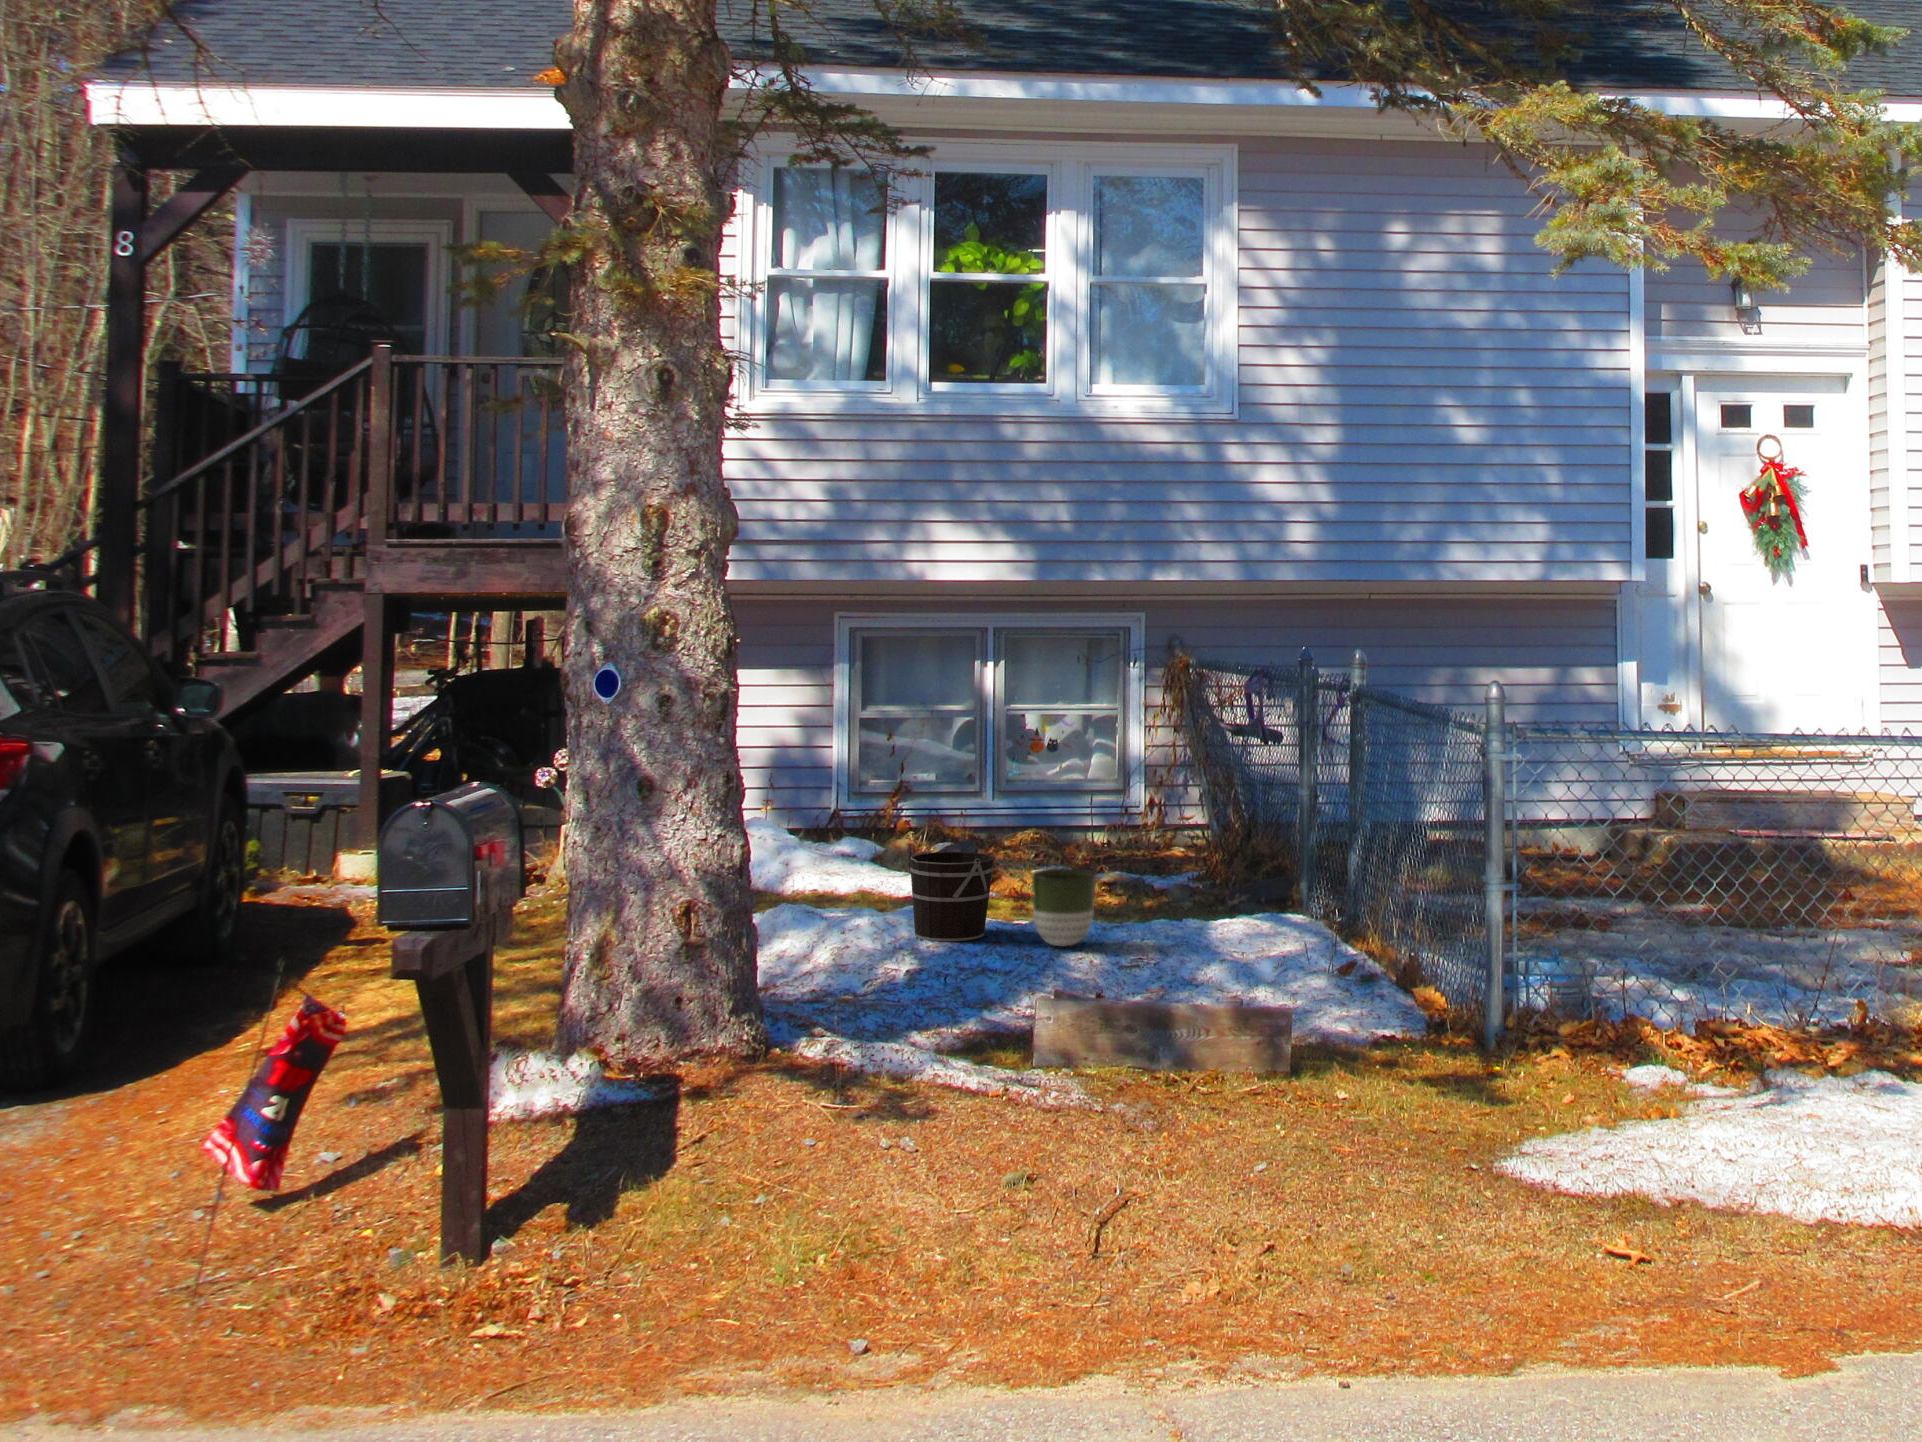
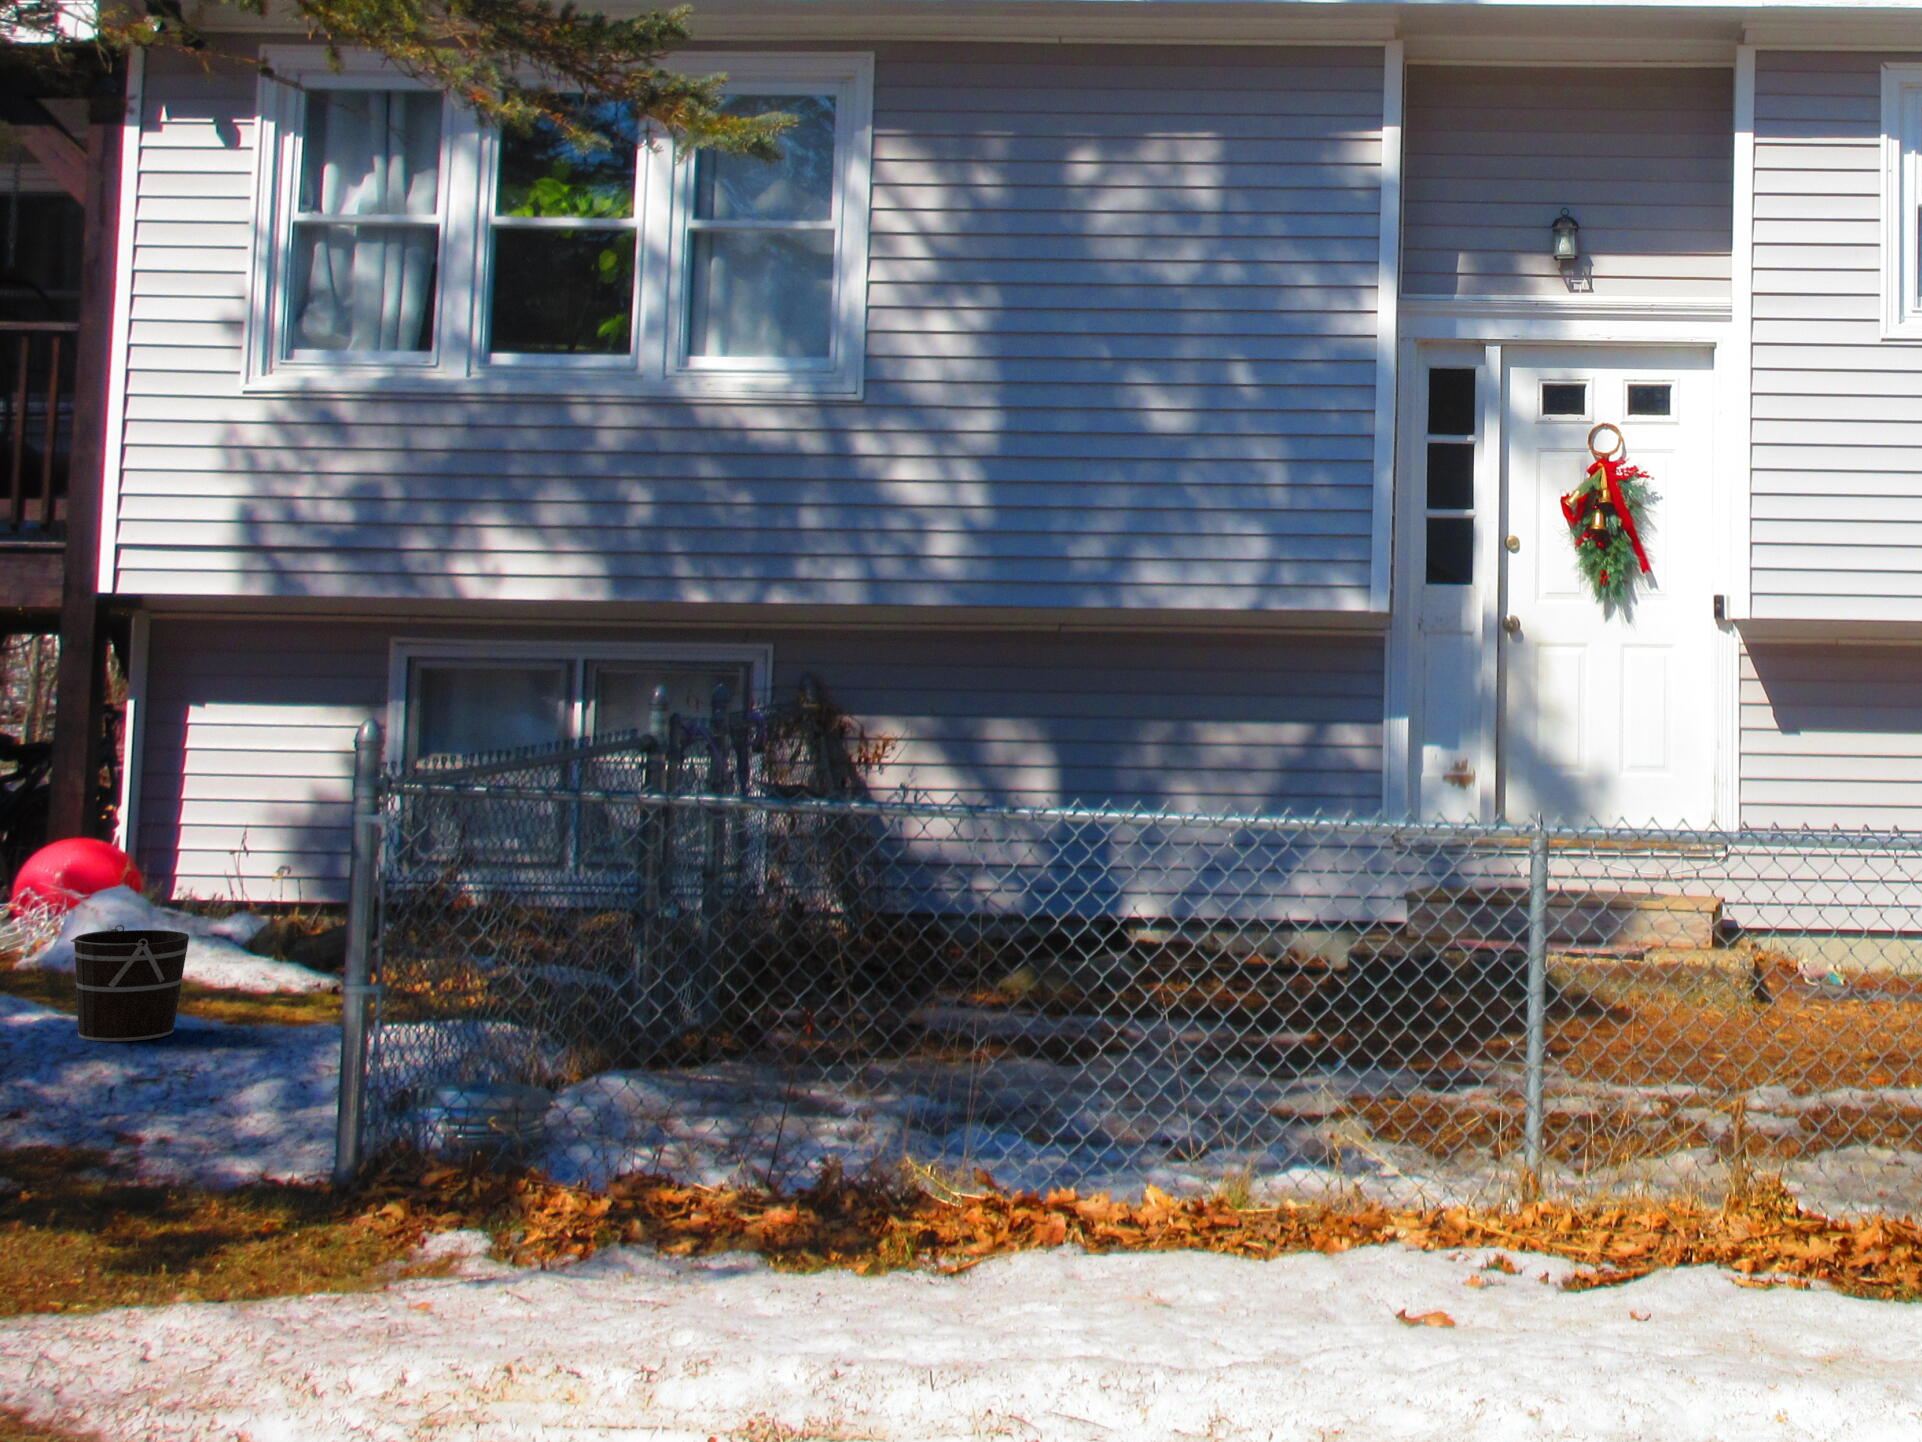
planter: present [1032,869,1096,946] -> none [200,955,288,1053]

